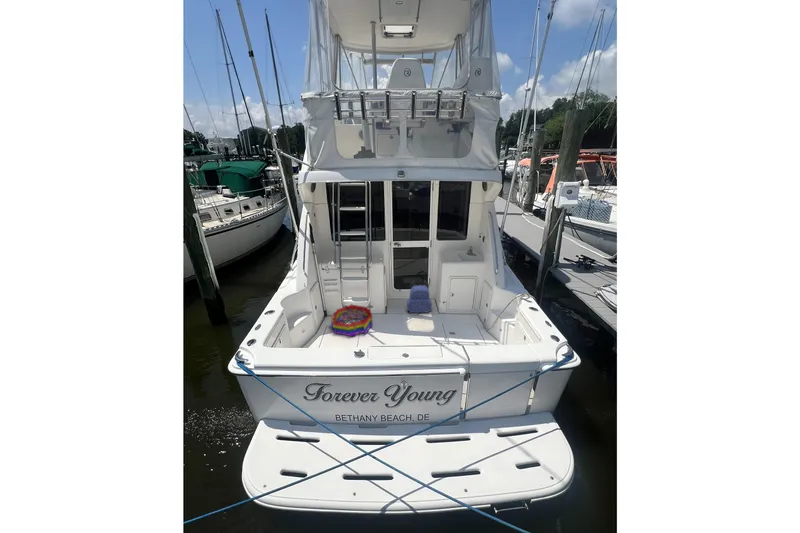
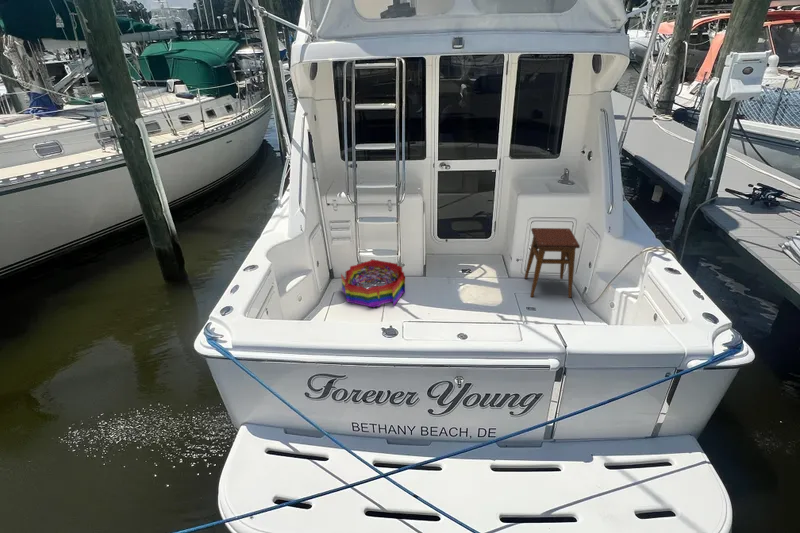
backpack: present [407,280,432,313] -> none [459,223,498,275]
stool: none [449,283,481,327] -> present [525,228,580,298]

